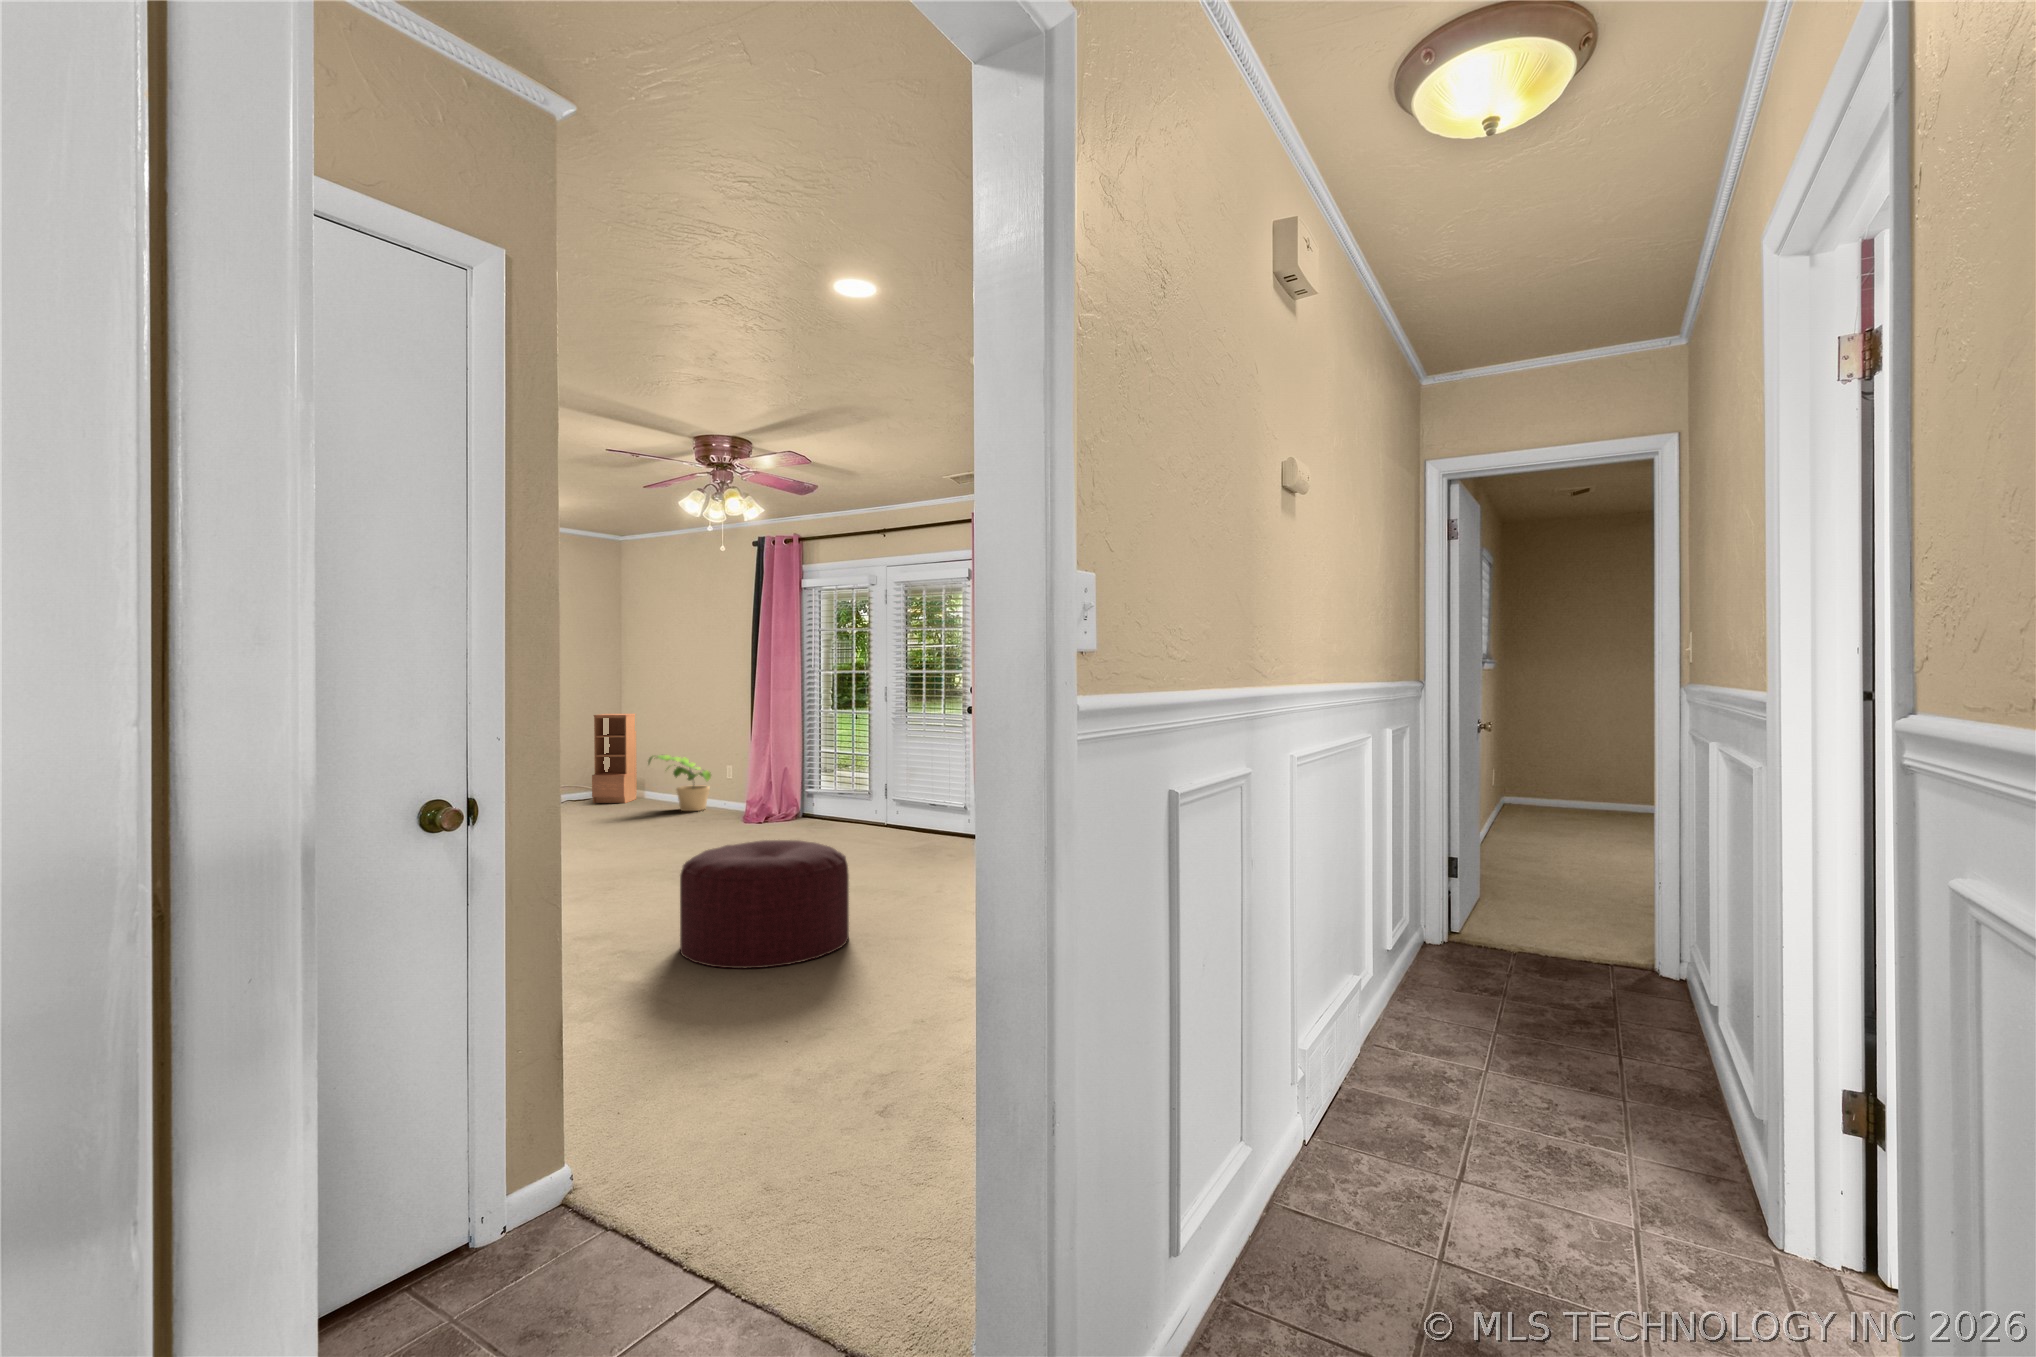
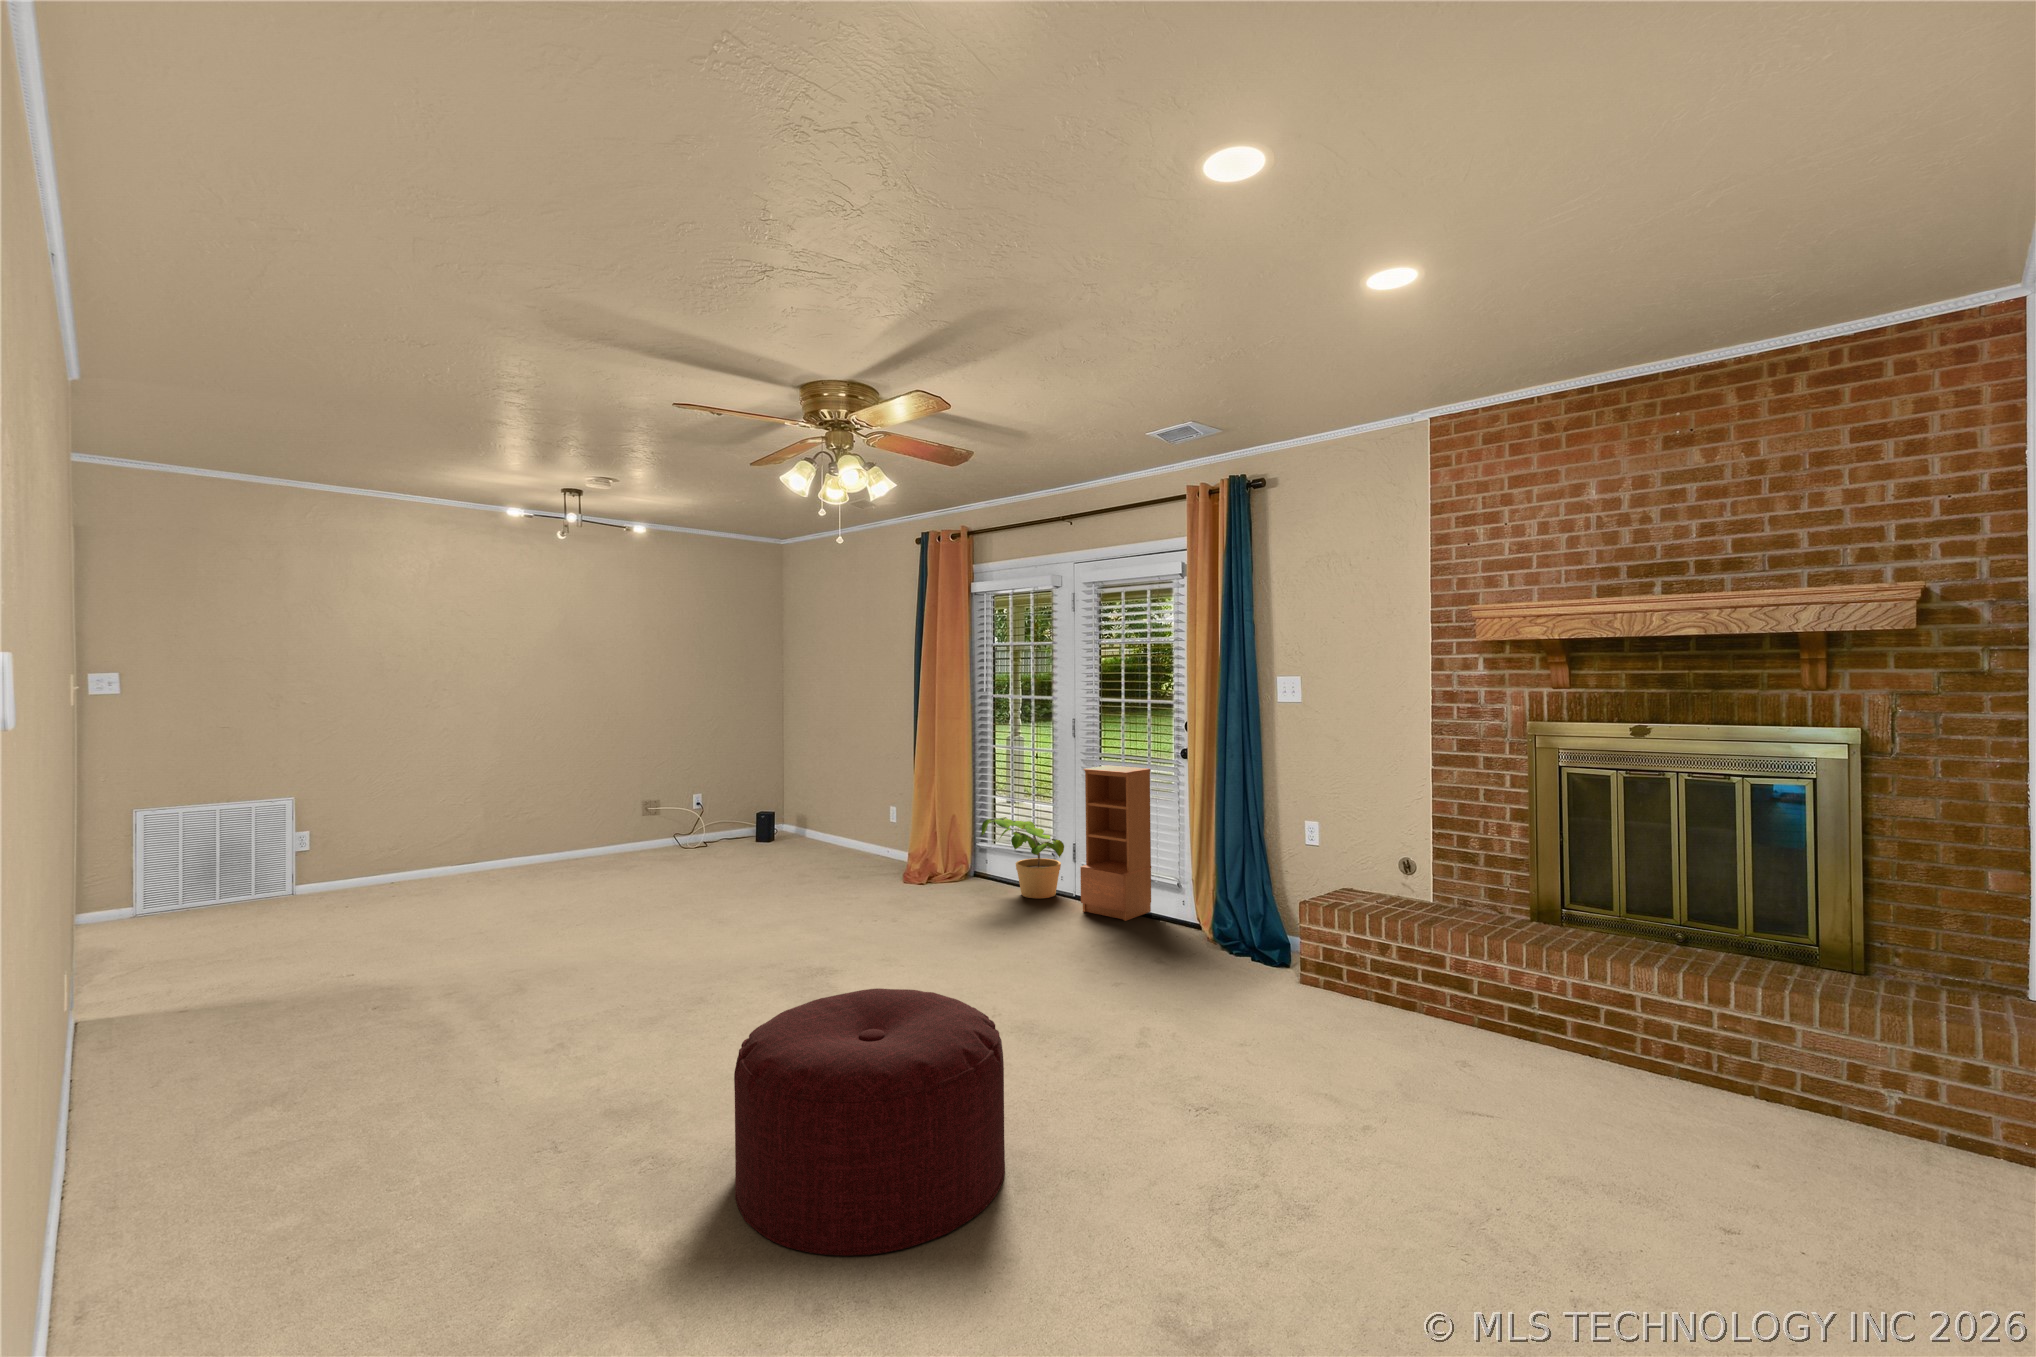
bookcase: present [592,714,637,803] -> present [1080,766,1151,921]
potted plant: present [648,755,711,811] -> present [981,817,1064,898]

